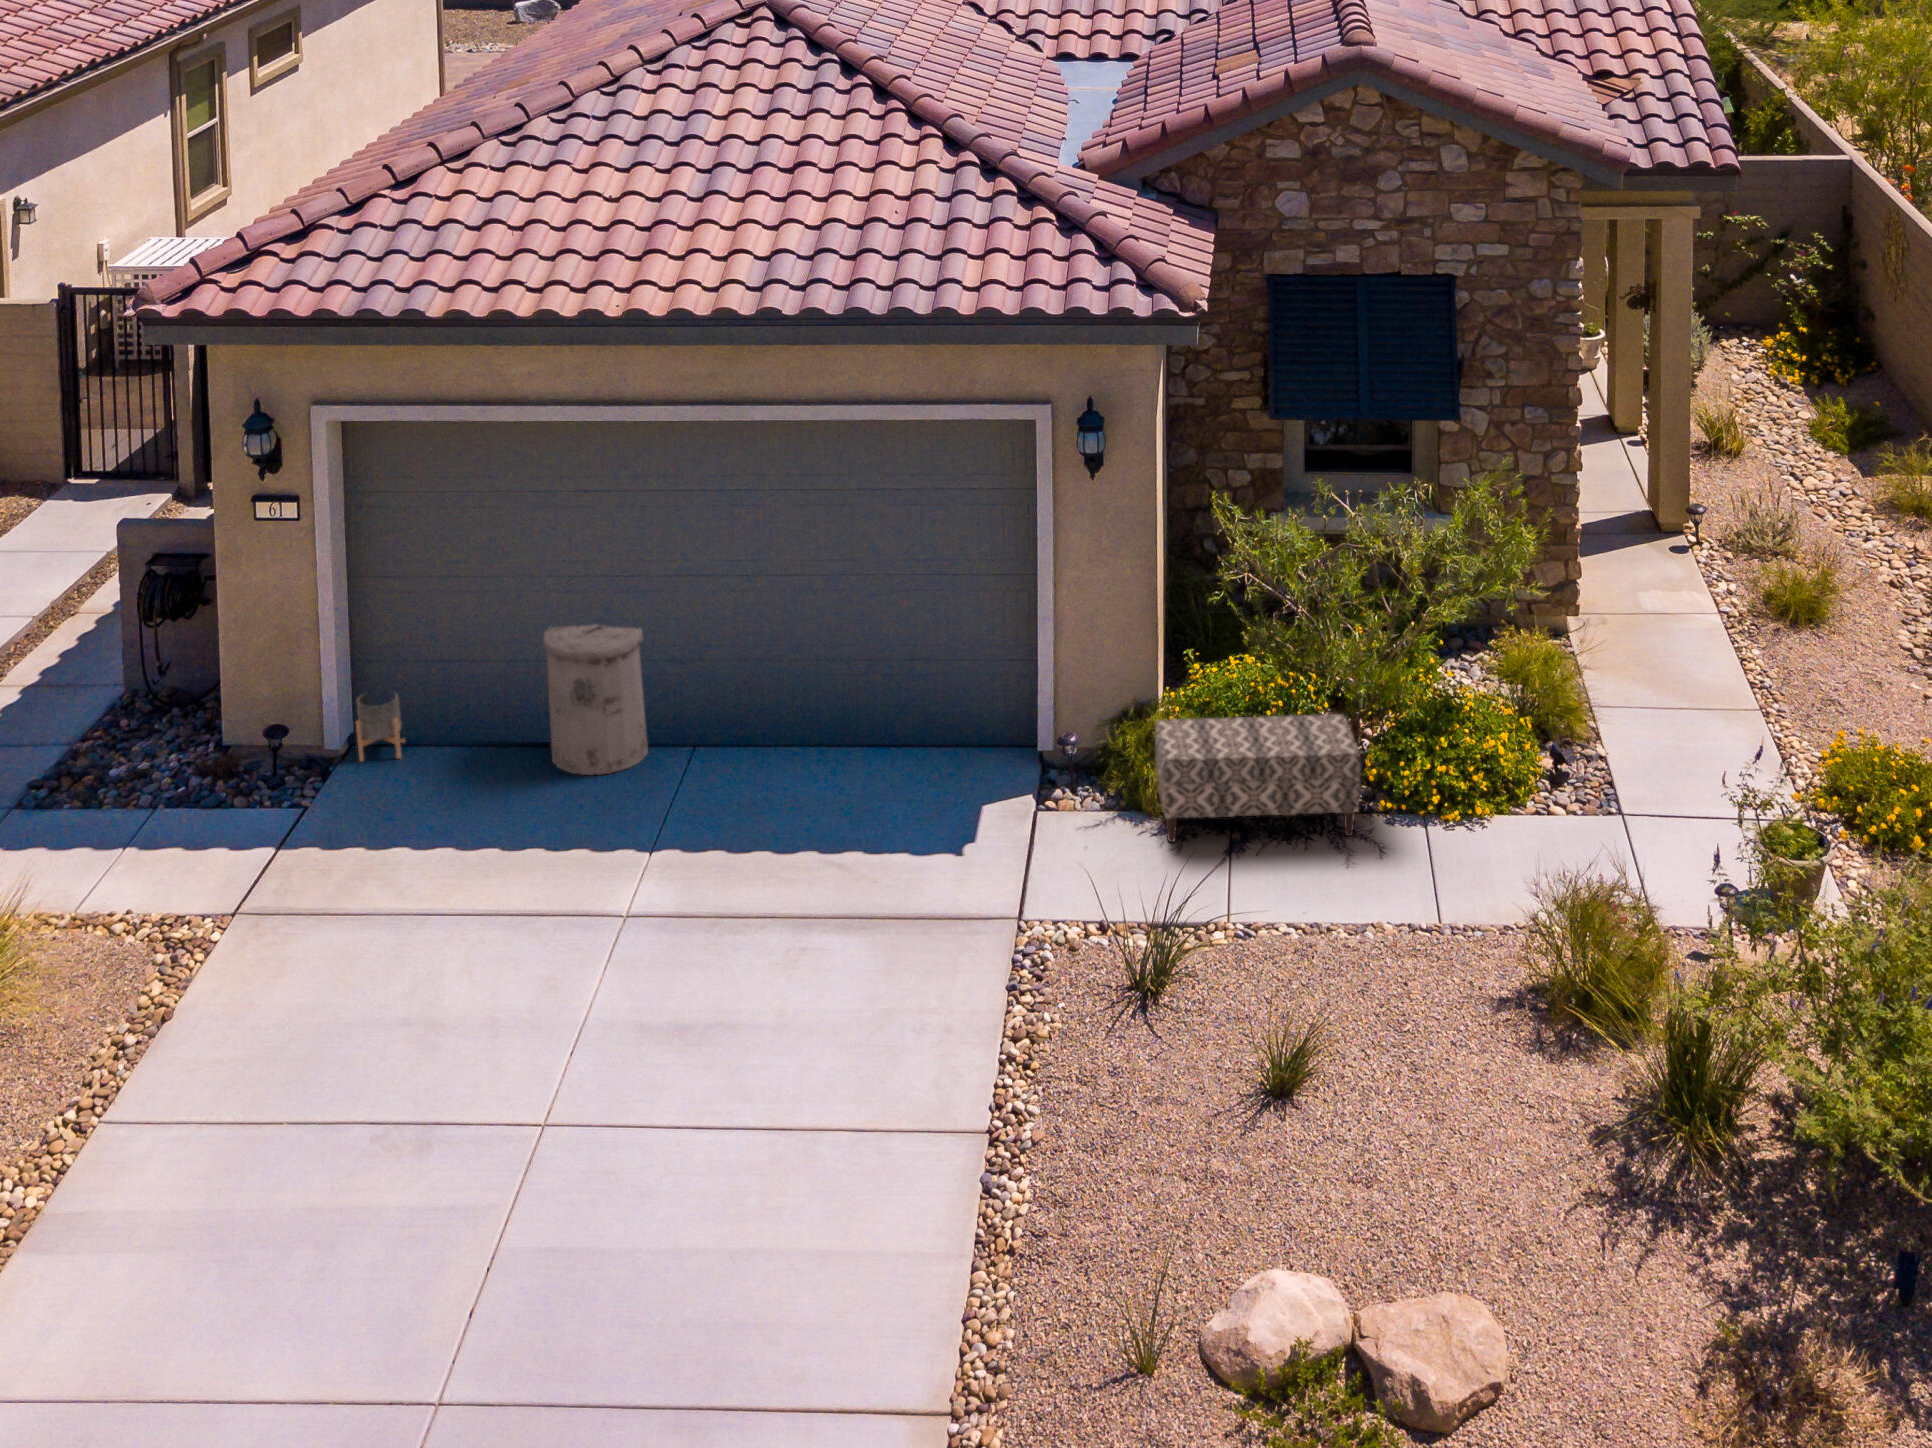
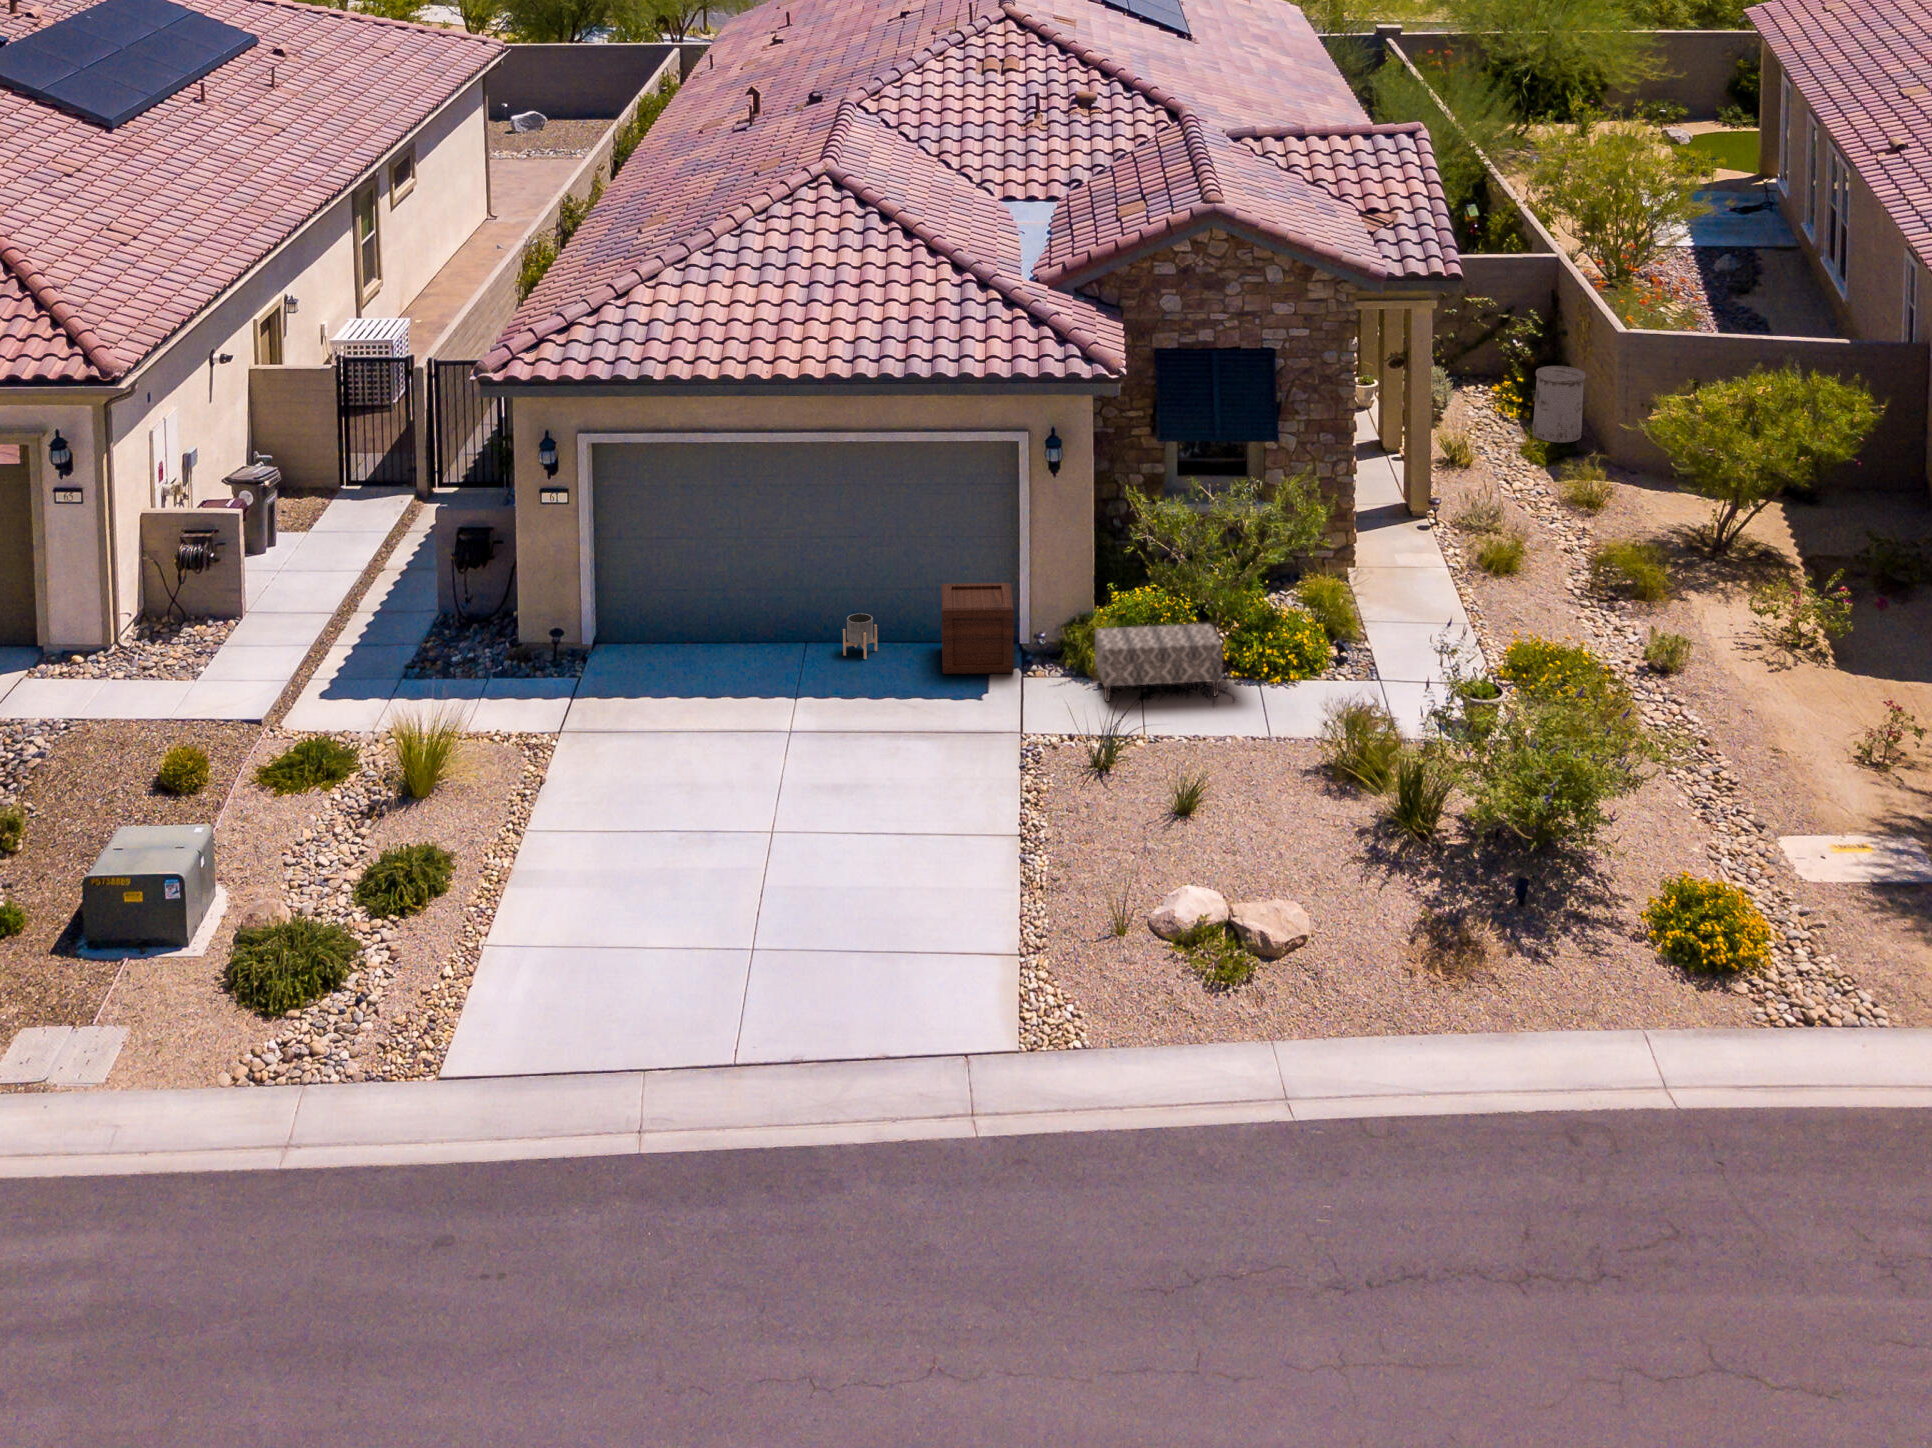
trash can: present [543,625,648,775] -> present [1532,366,1586,442]
wooden crate: none [912,639,1031,785] -> present [942,583,1014,674]
planter: present [356,693,405,762] -> present [843,613,877,659]

